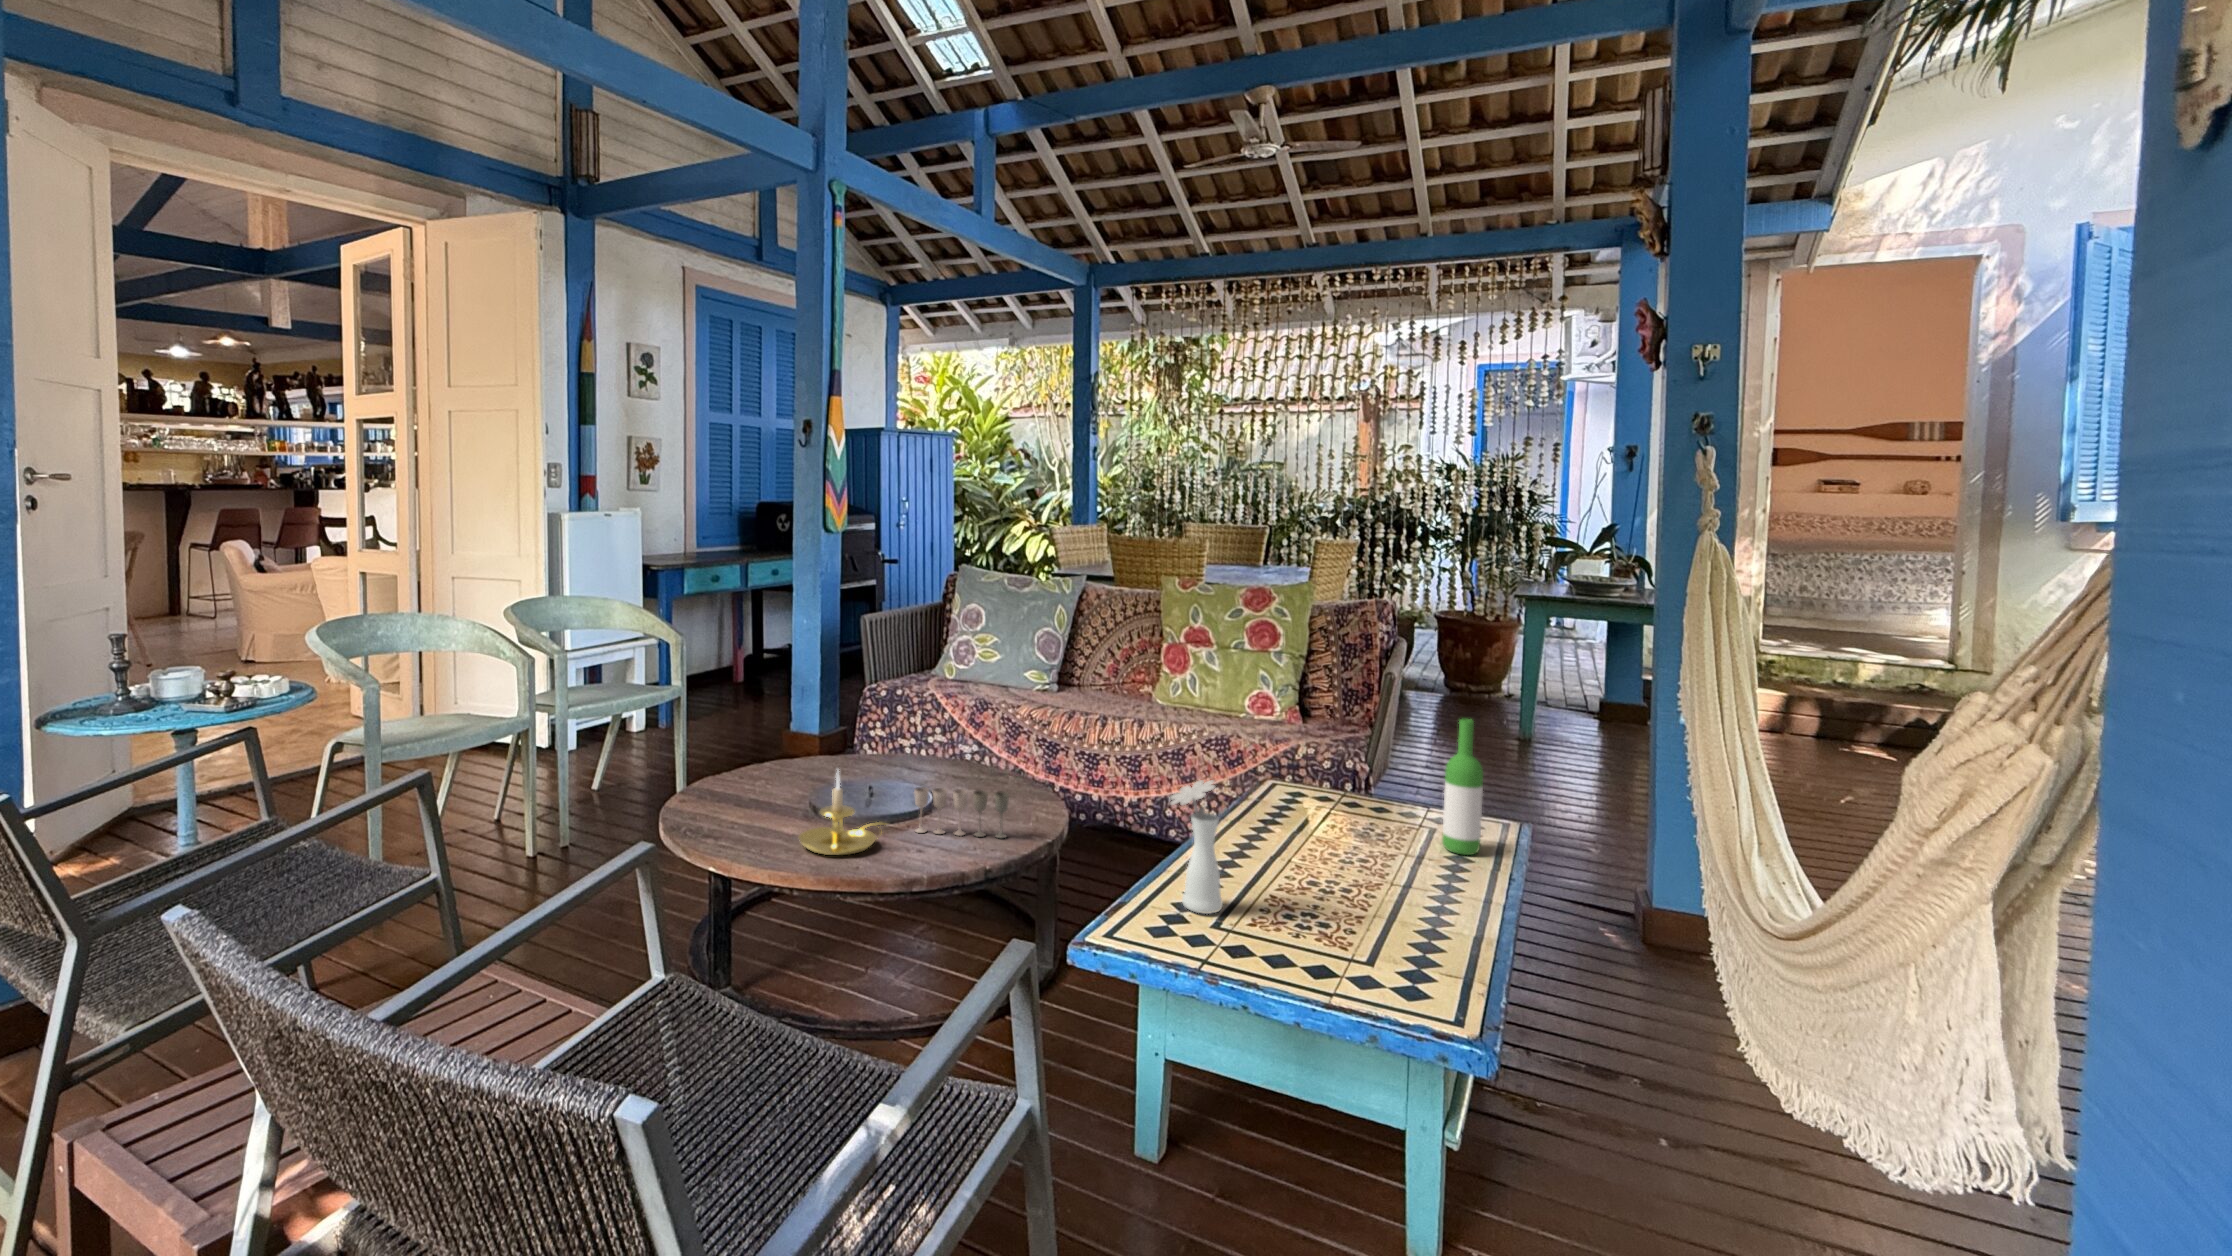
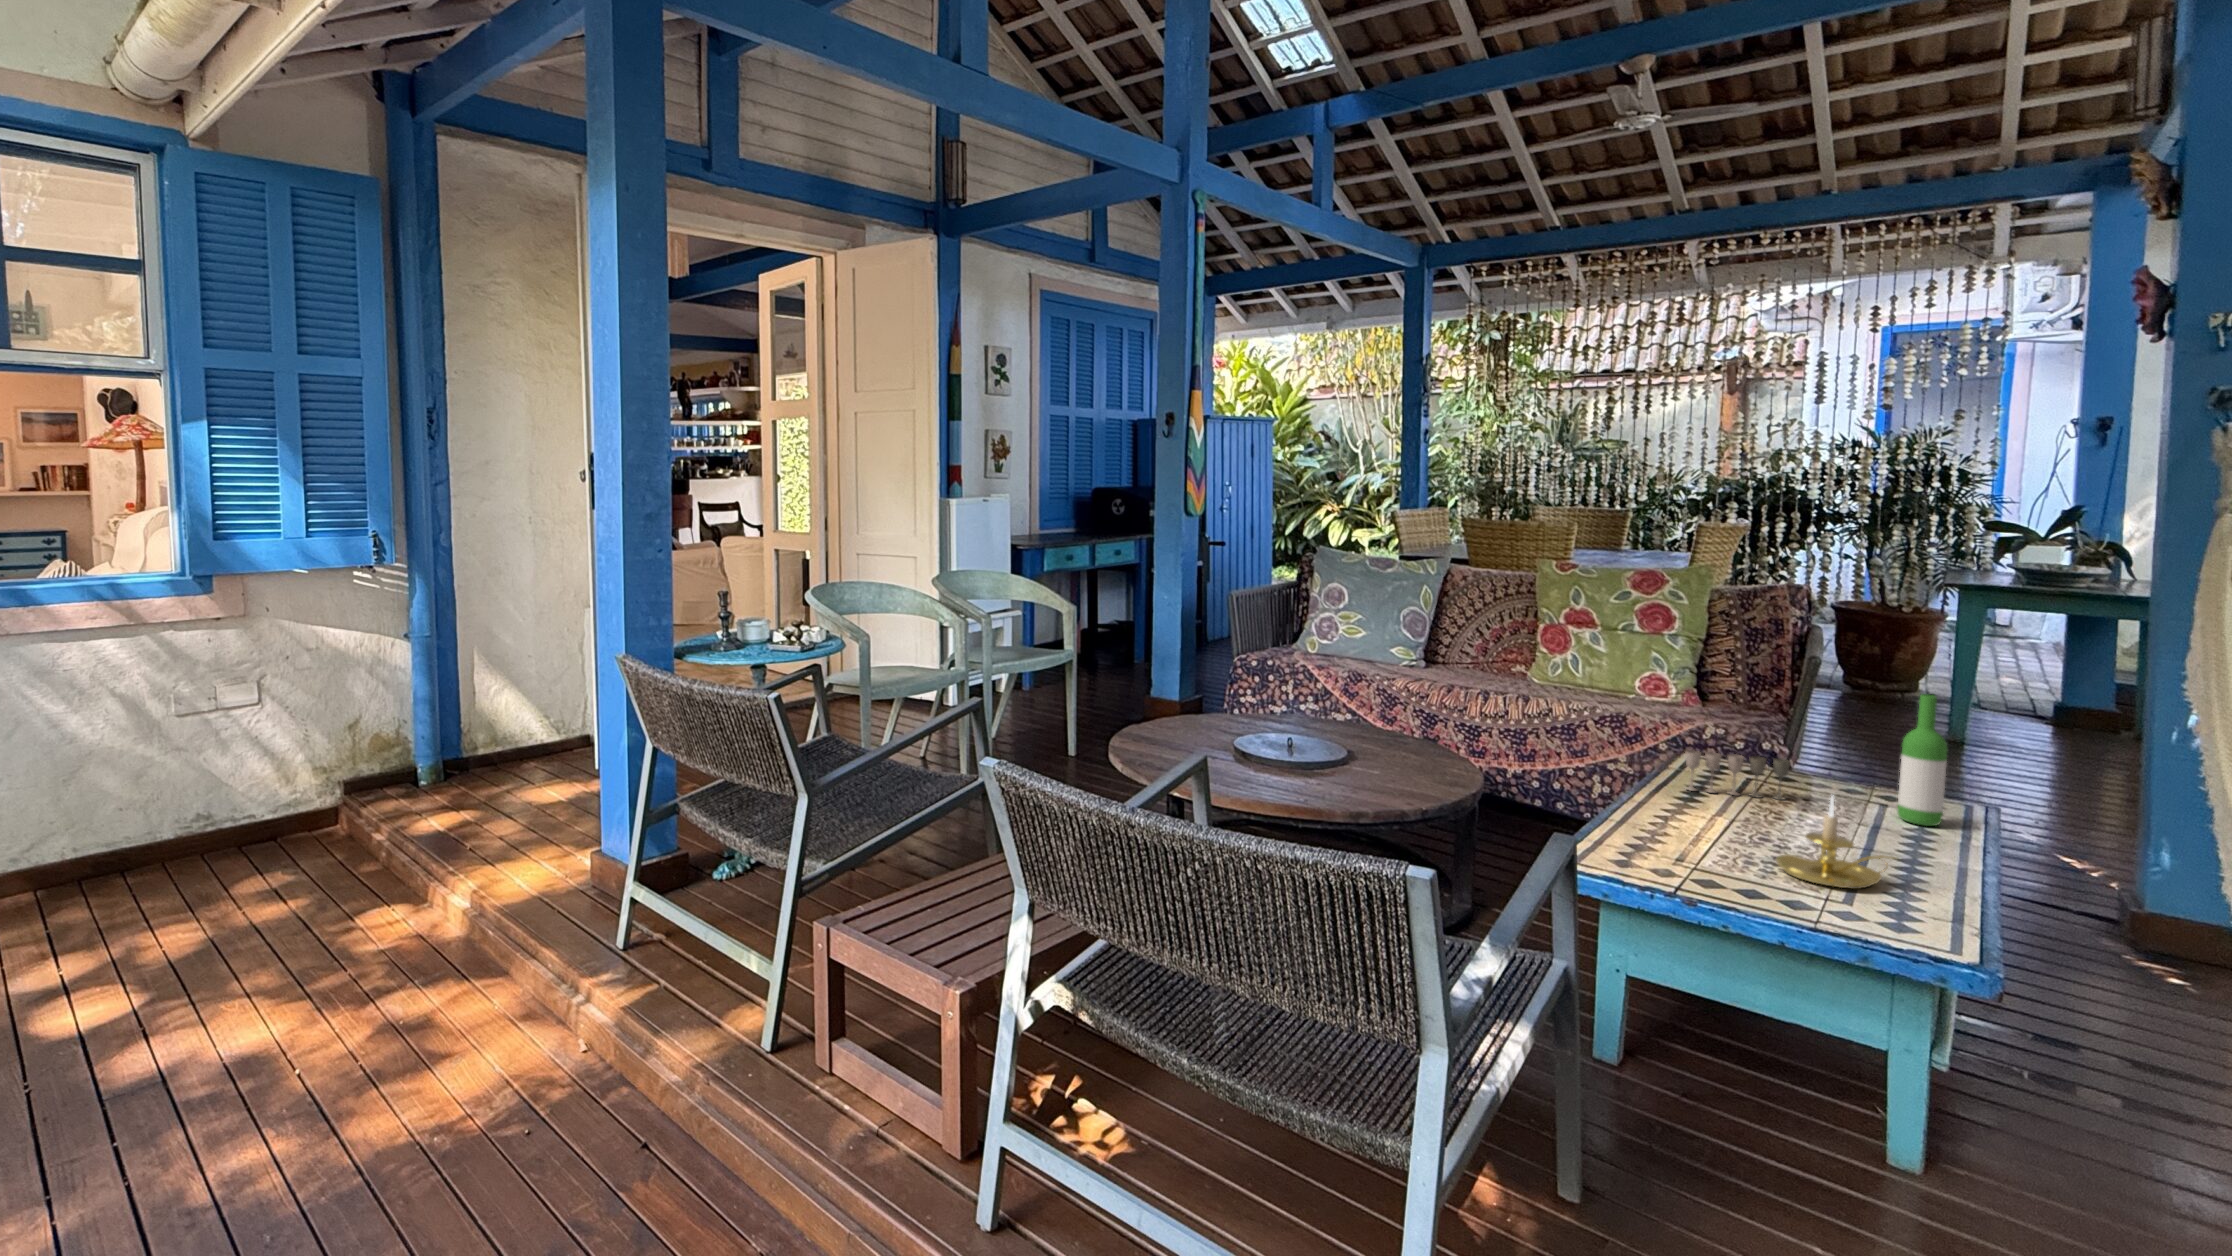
candle holder: present [799,772,883,855] -> present [1776,796,1892,889]
vase: present [1171,780,1223,914] -> none [1619,735,1674,853]
wine glass: present [914,787,1009,838] -> present [1686,750,1790,800]

